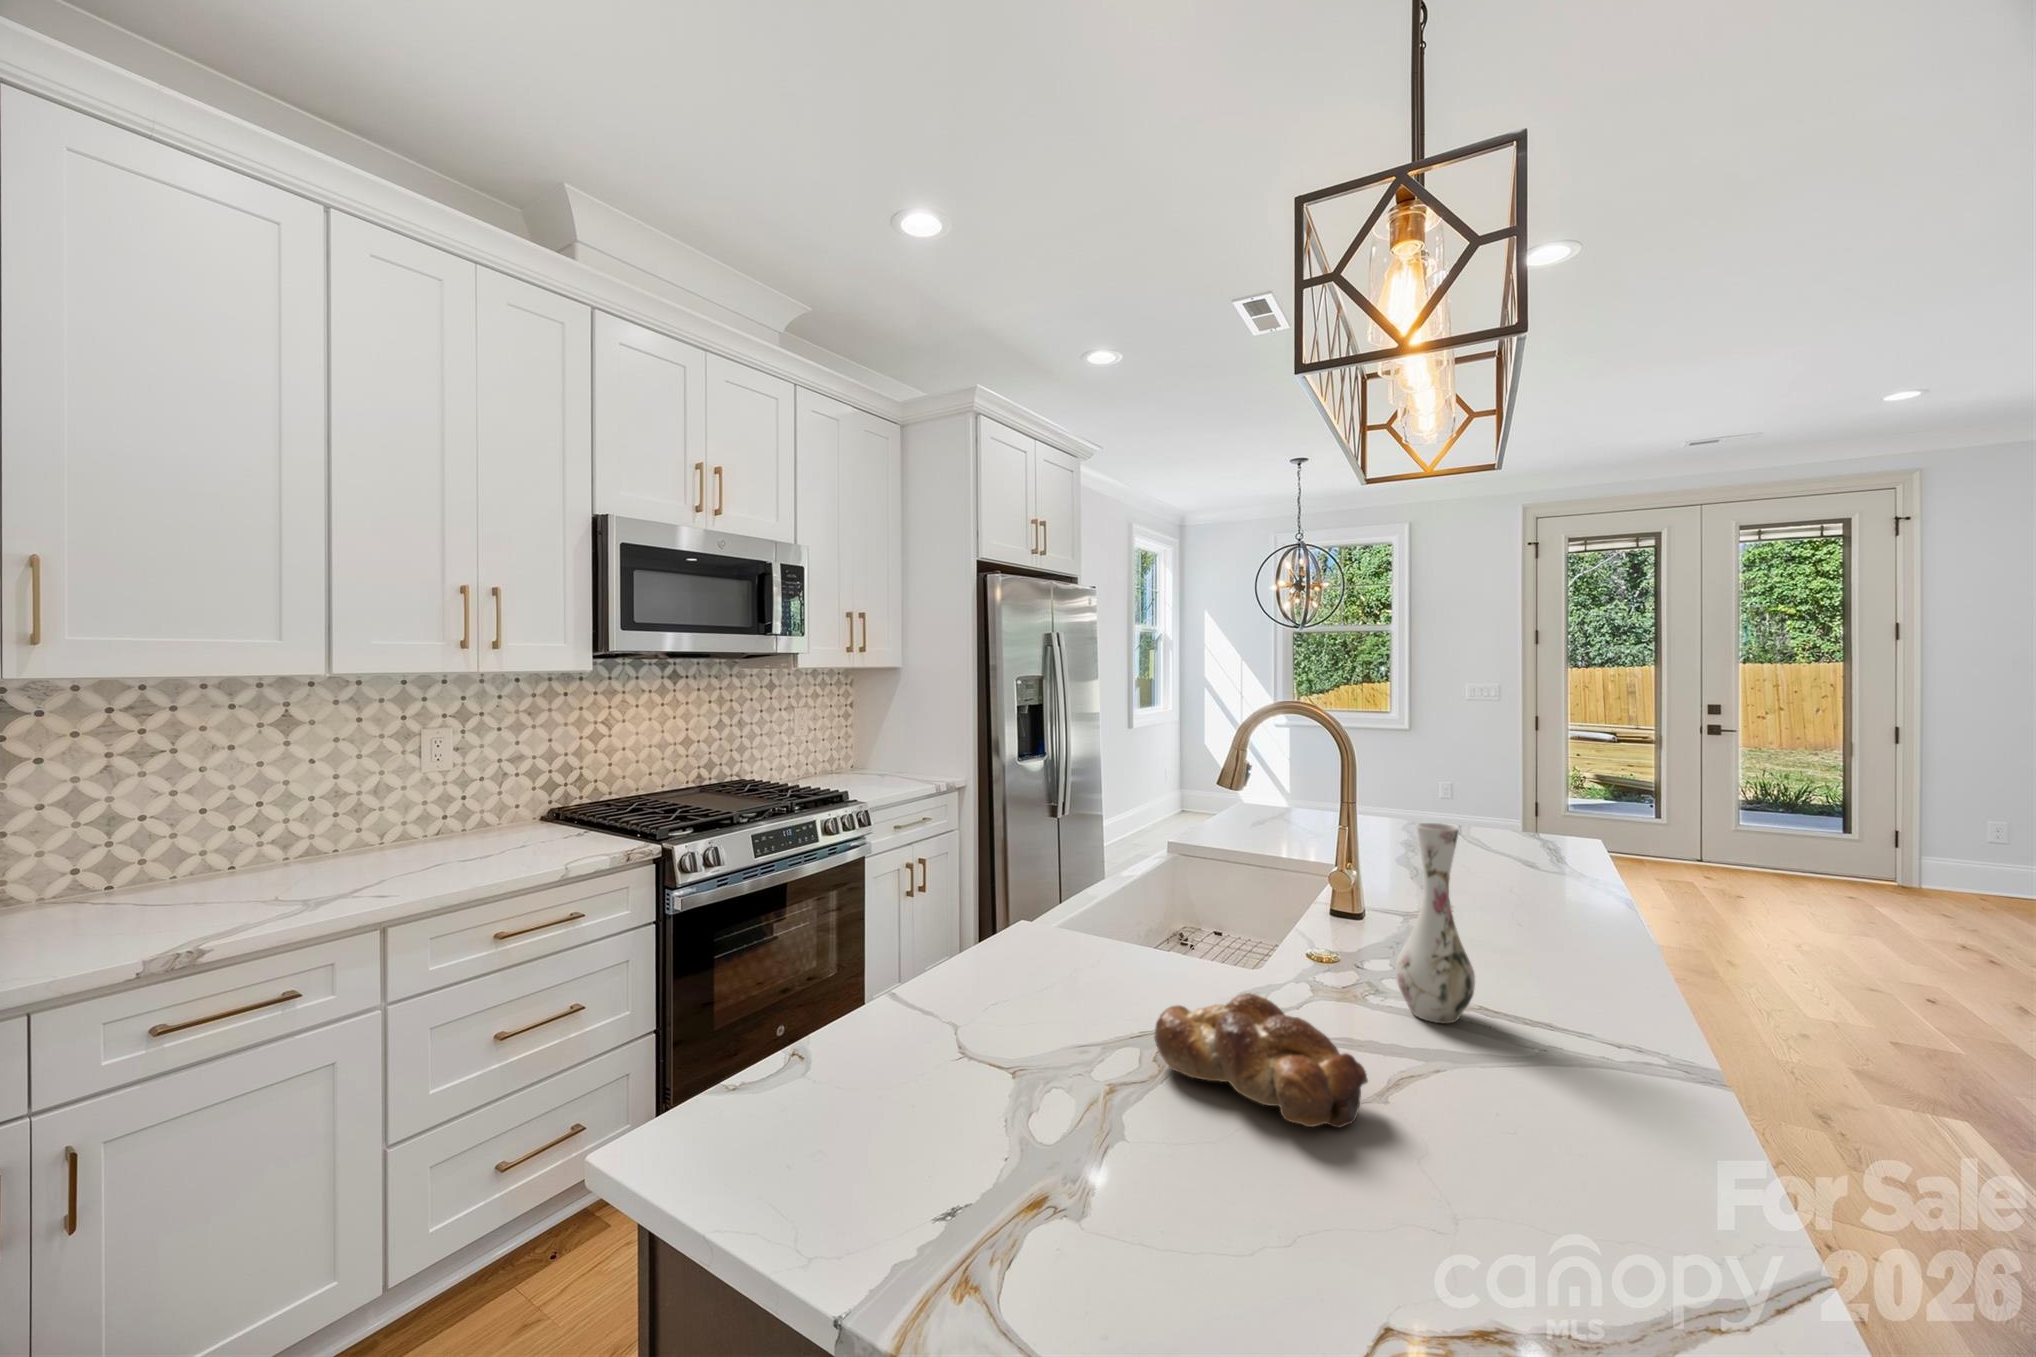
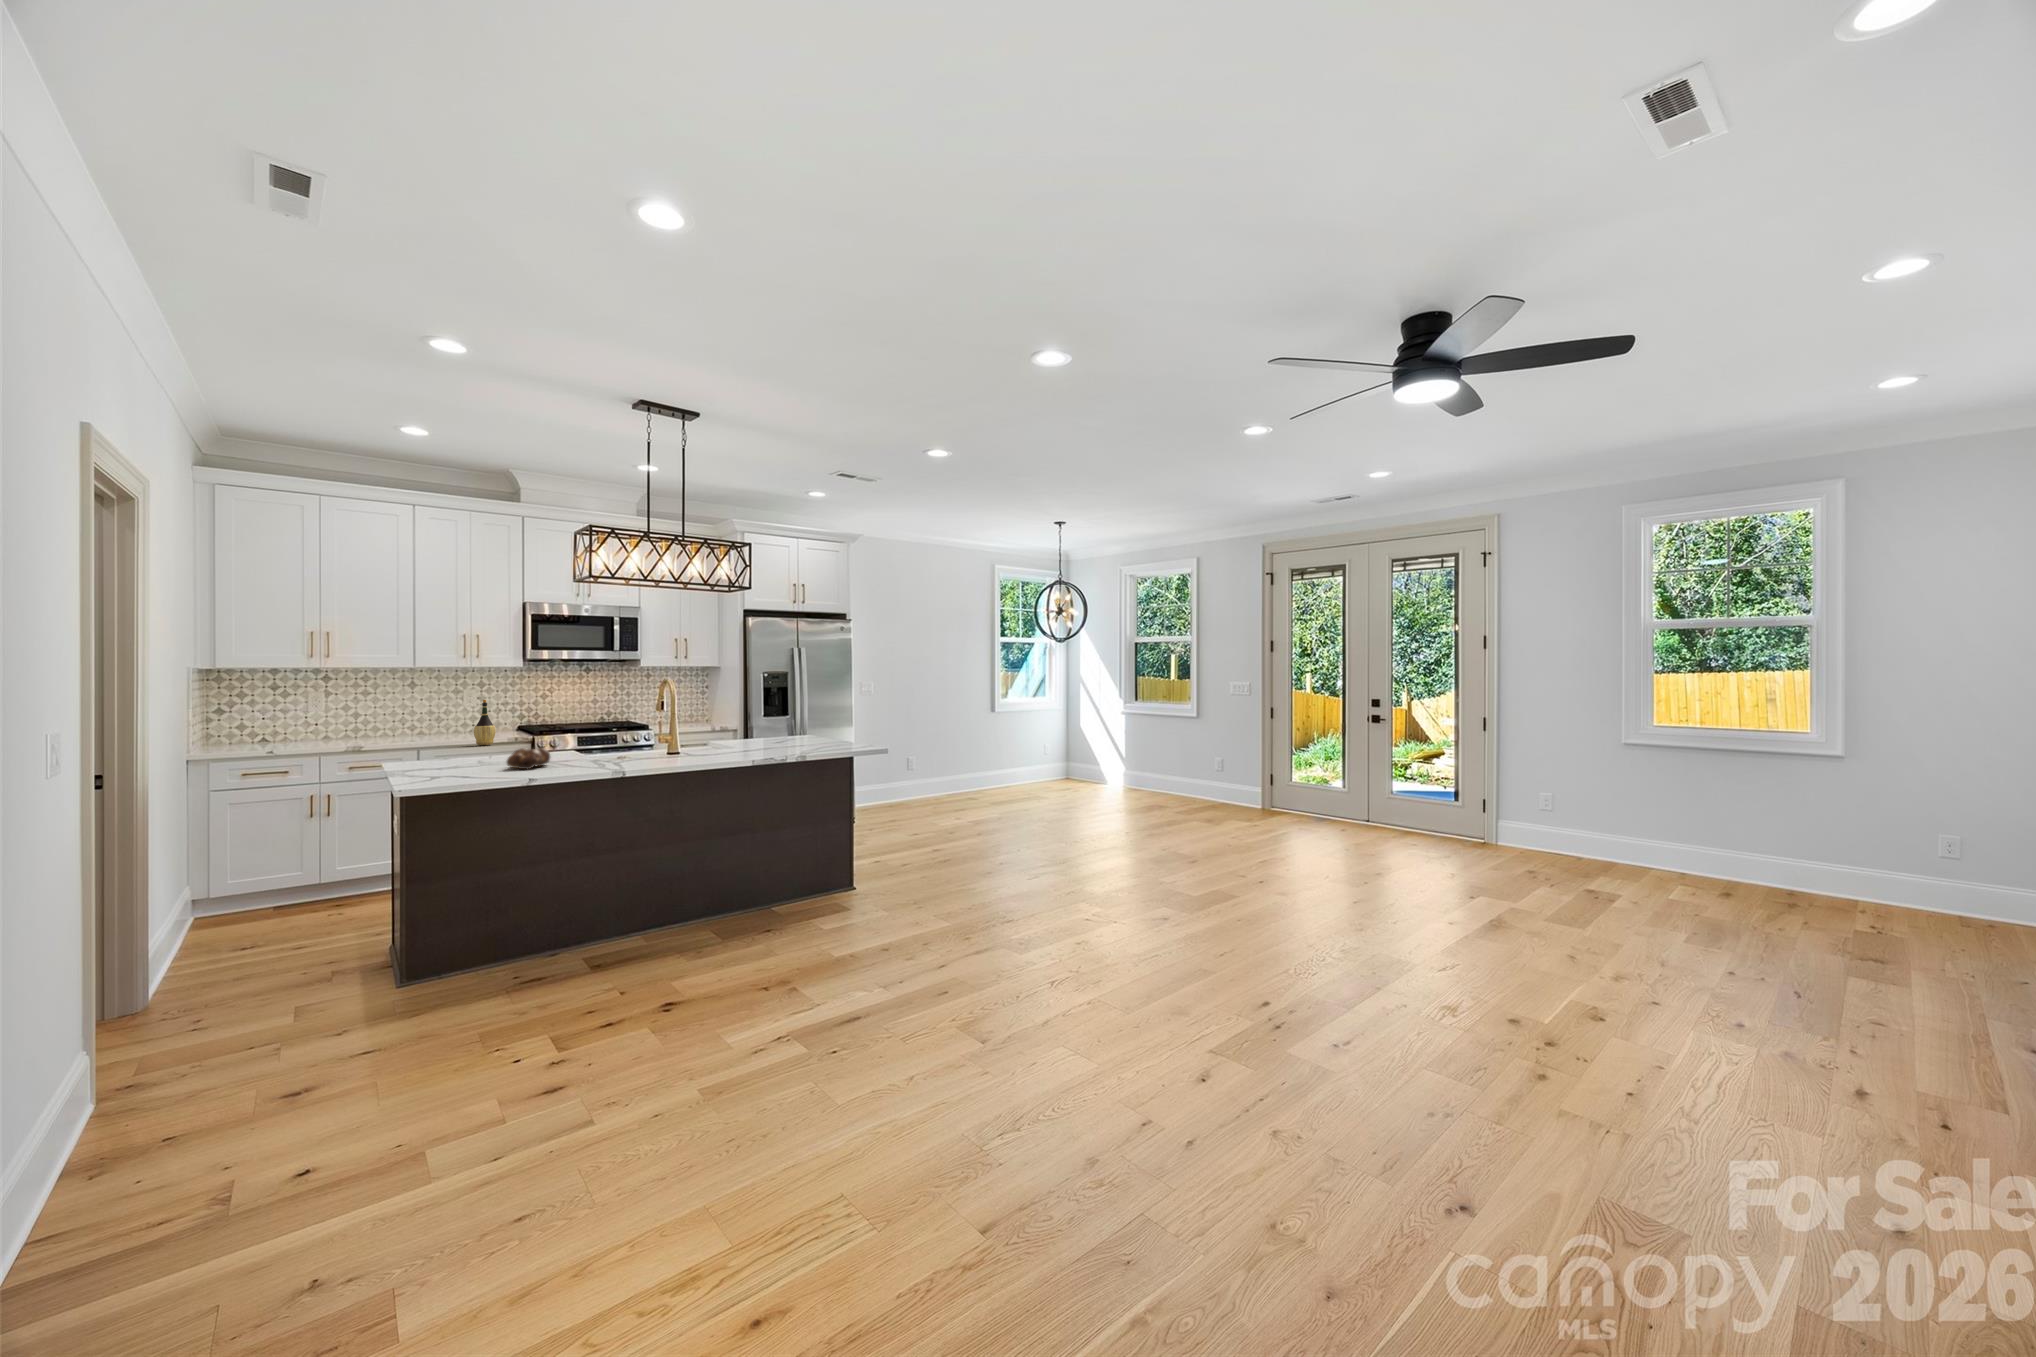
wine bottle: none [482,756,538,875] -> present [474,700,496,745]
vase: present [1395,823,1475,1023] -> none [605,707,629,765]

